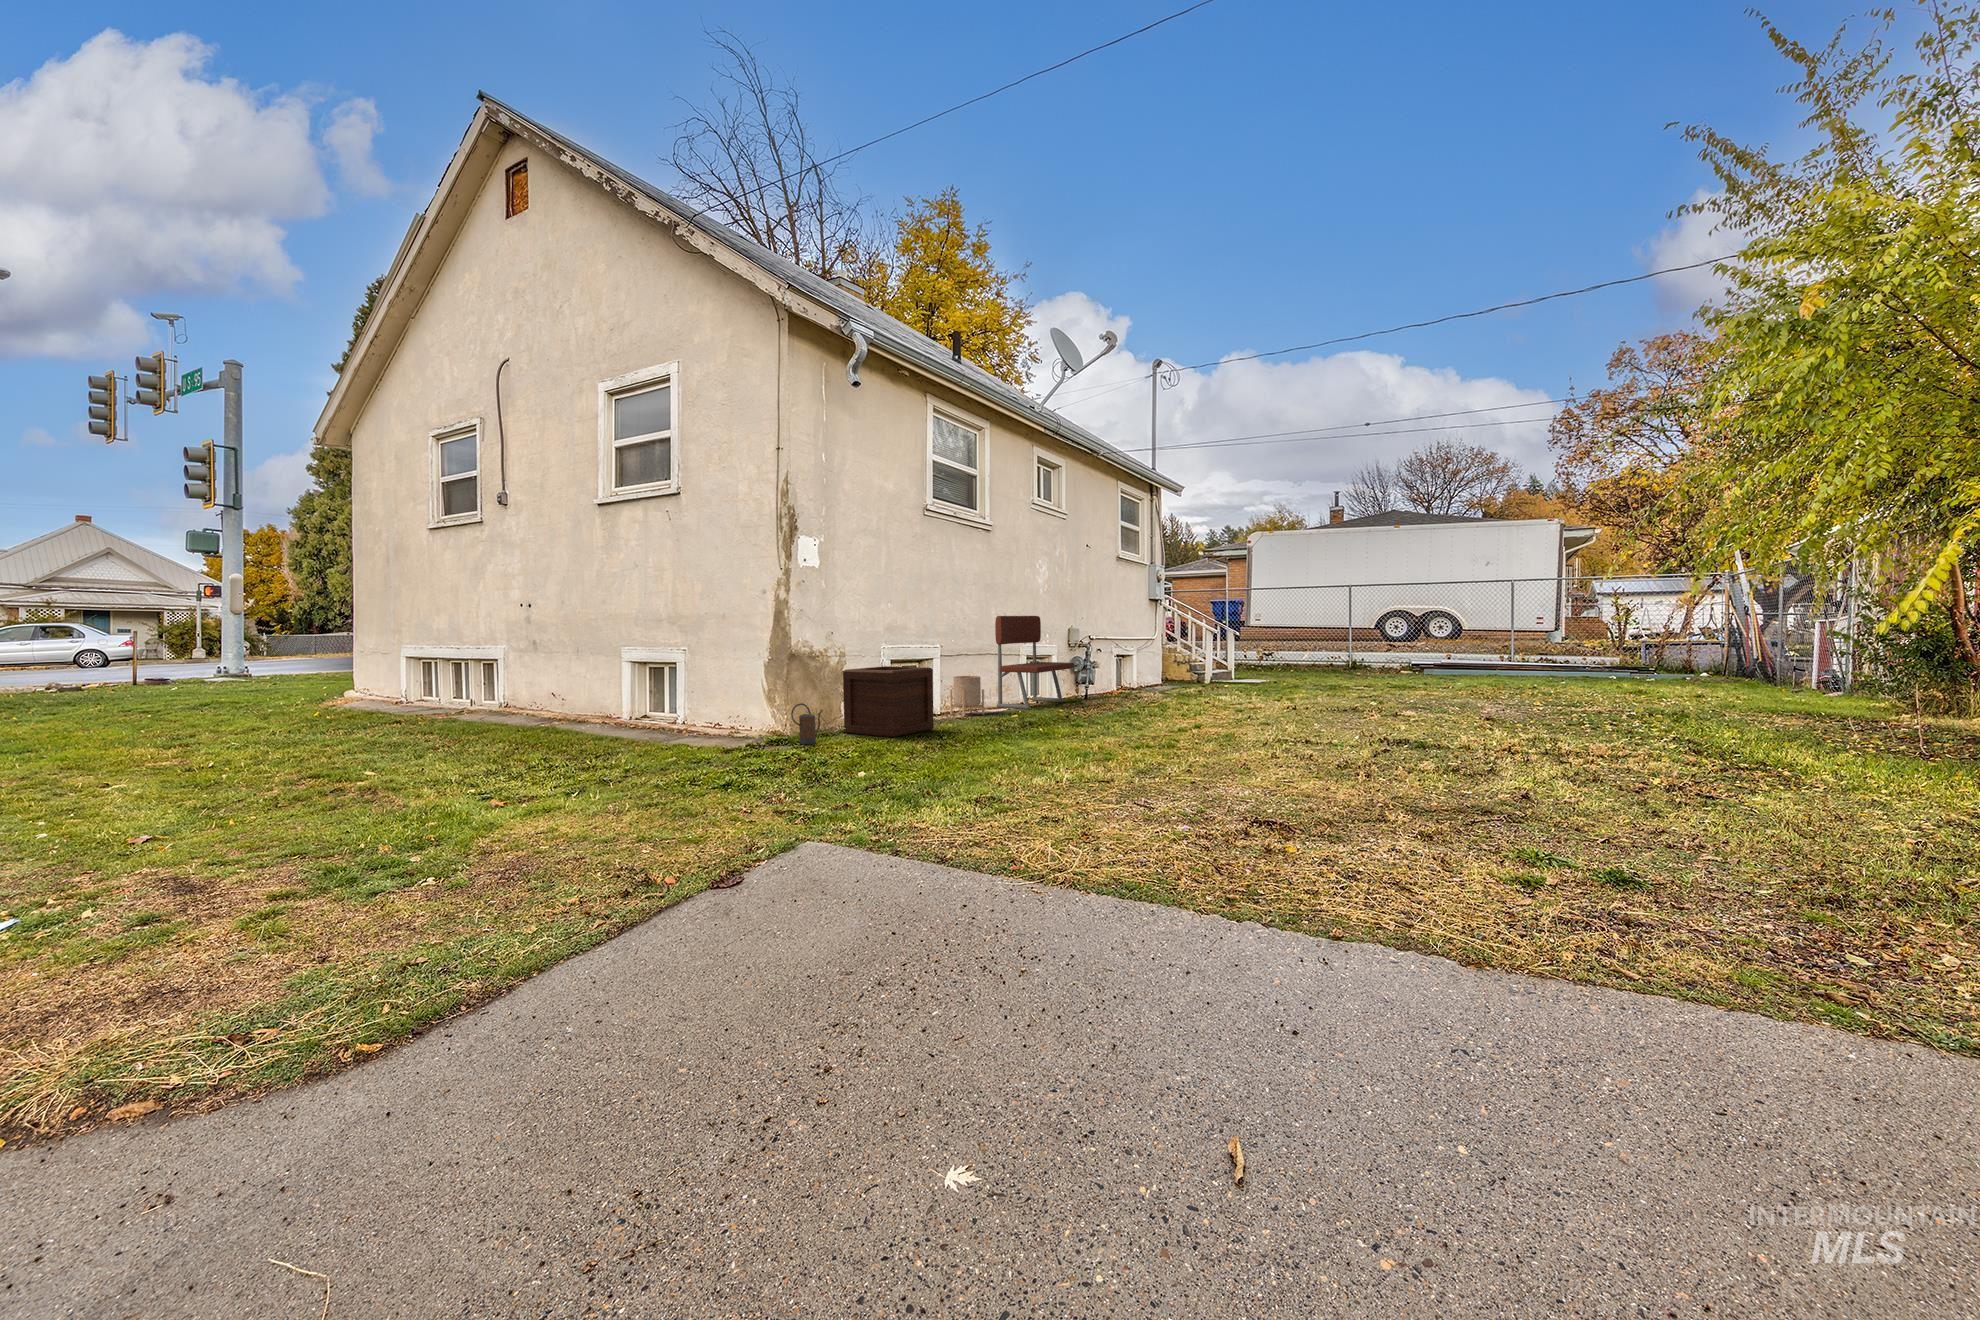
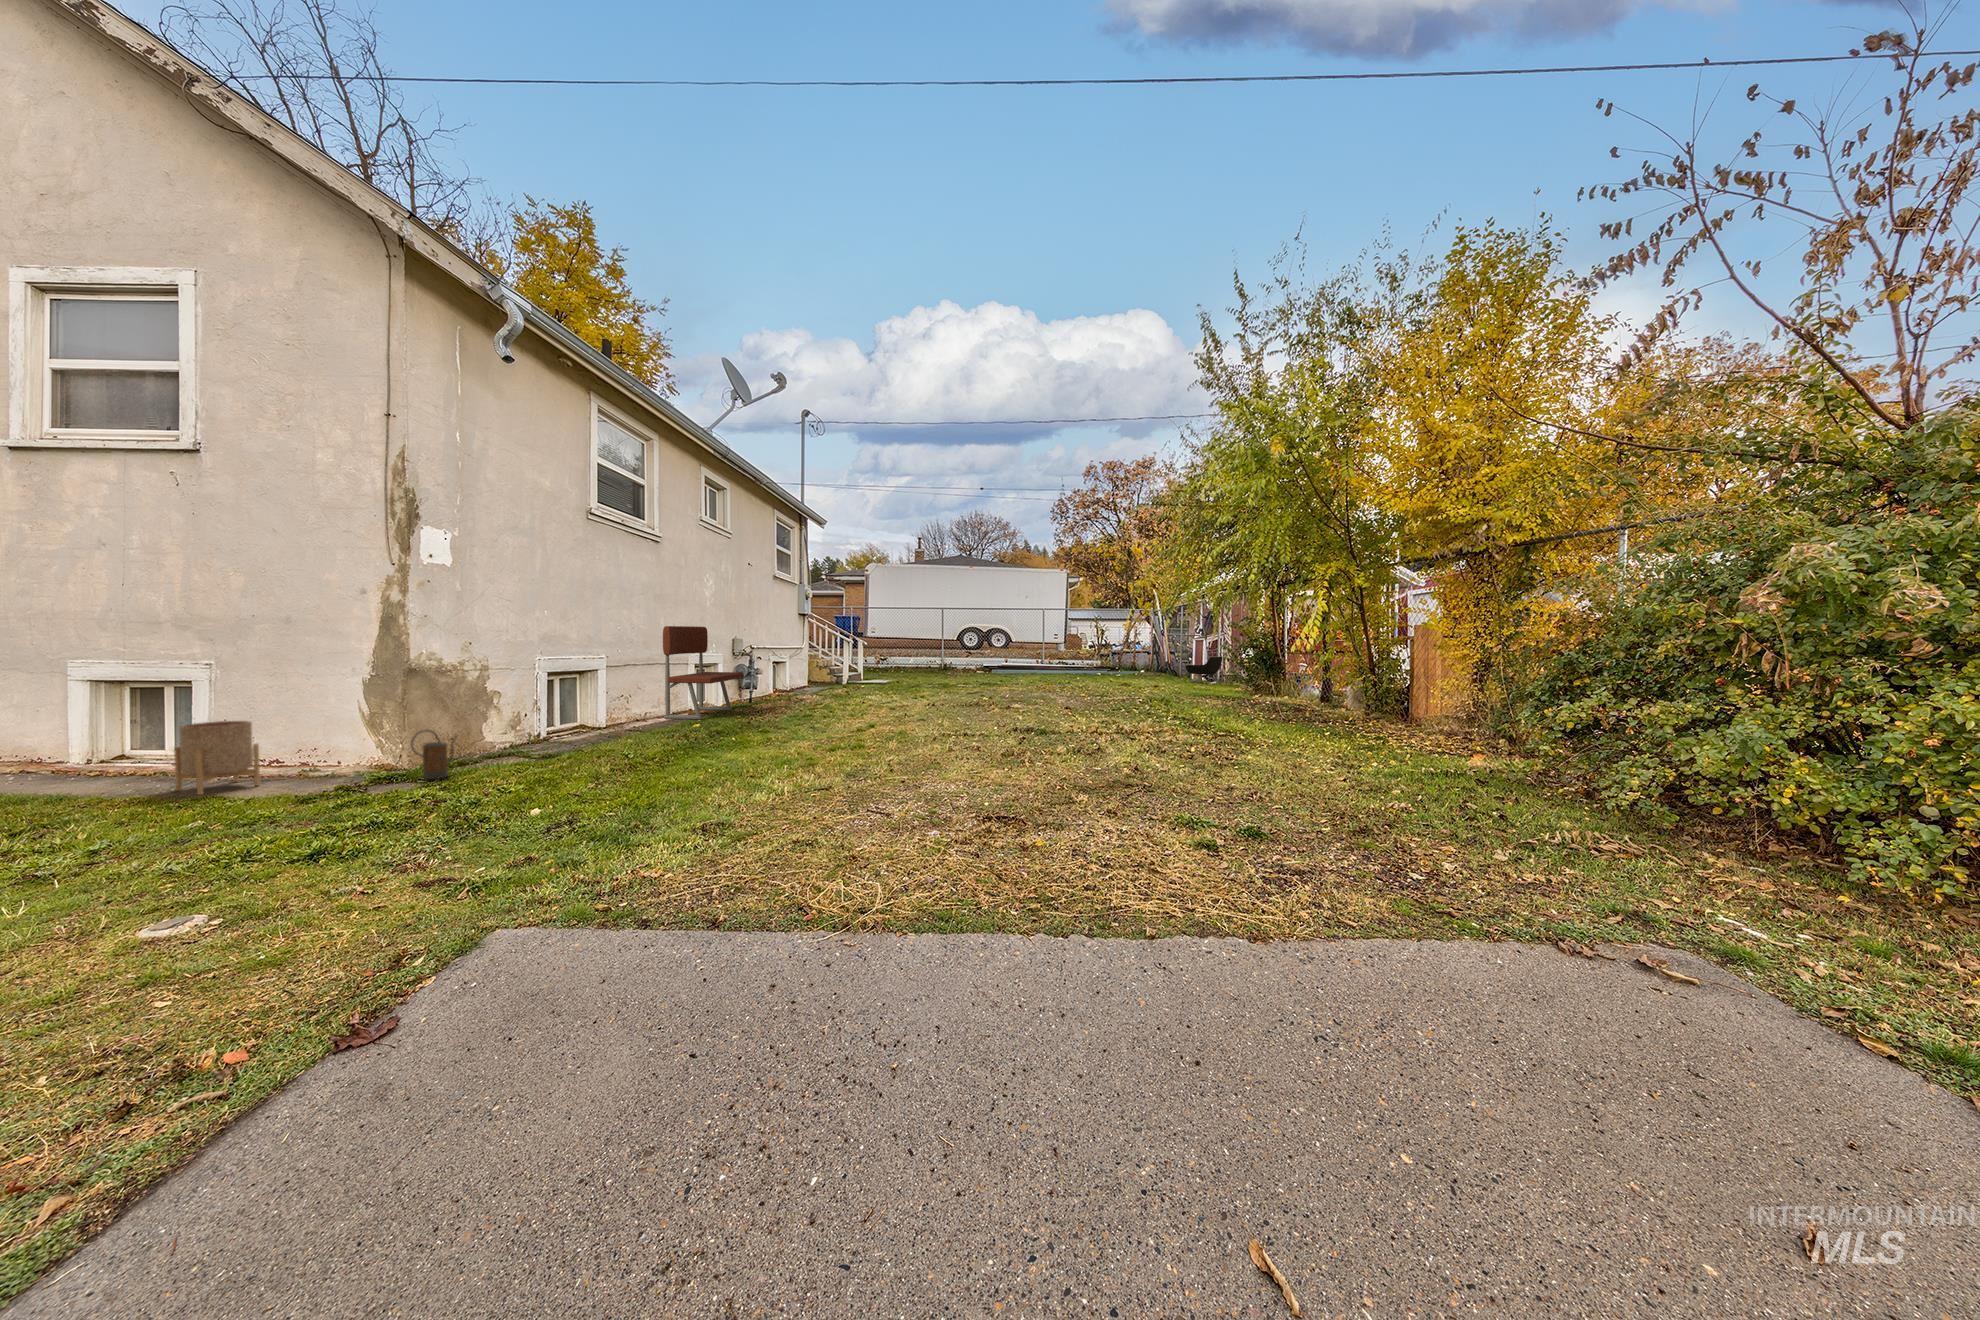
lounge chair: none [1748,645,1831,688] -> present [1185,657,1223,683]
wooden crate: present [843,666,934,737] -> none [483,681,604,761]
planter: present [950,676,984,716] -> present [174,721,260,795]

